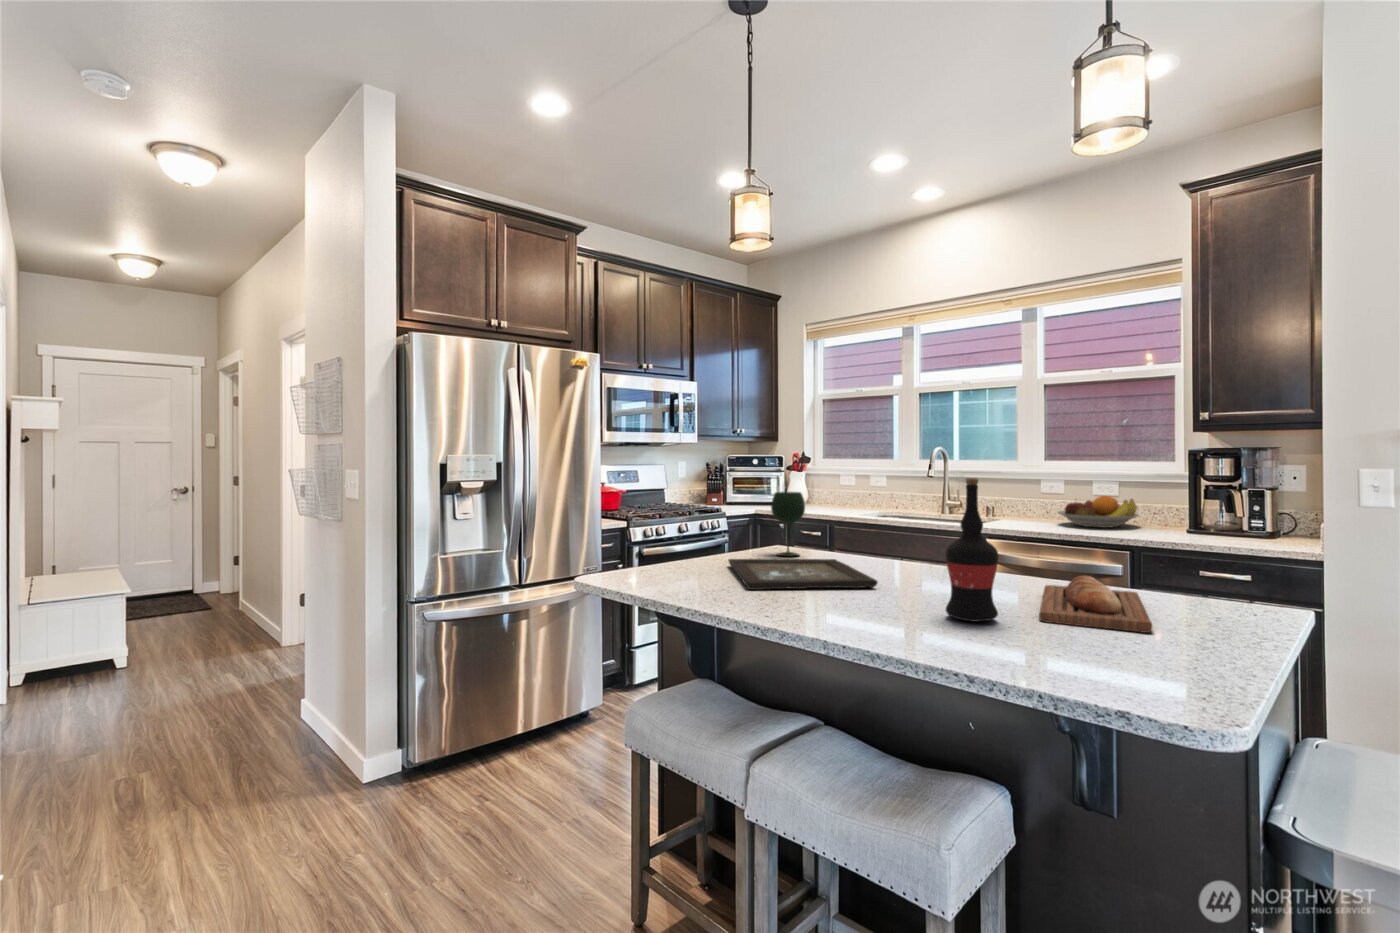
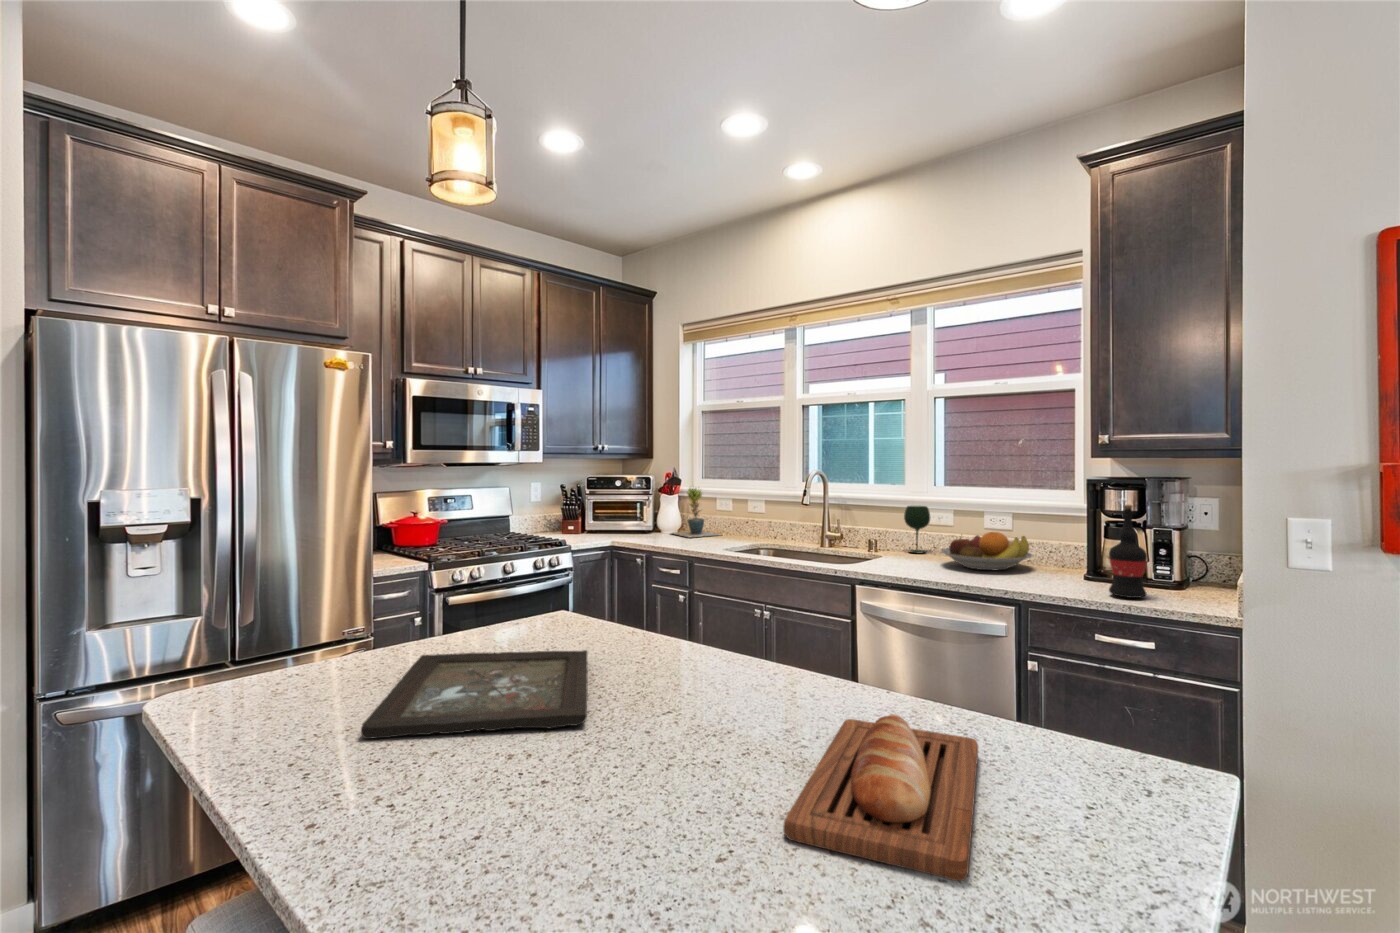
potted plant: none [799,465,849,508] -> present [673,488,719,537]
wine bottle: present [946,478,998,622] -> present [1109,505,1147,598]
wine glass: present [771,492,805,556] -> present [904,506,930,553]

